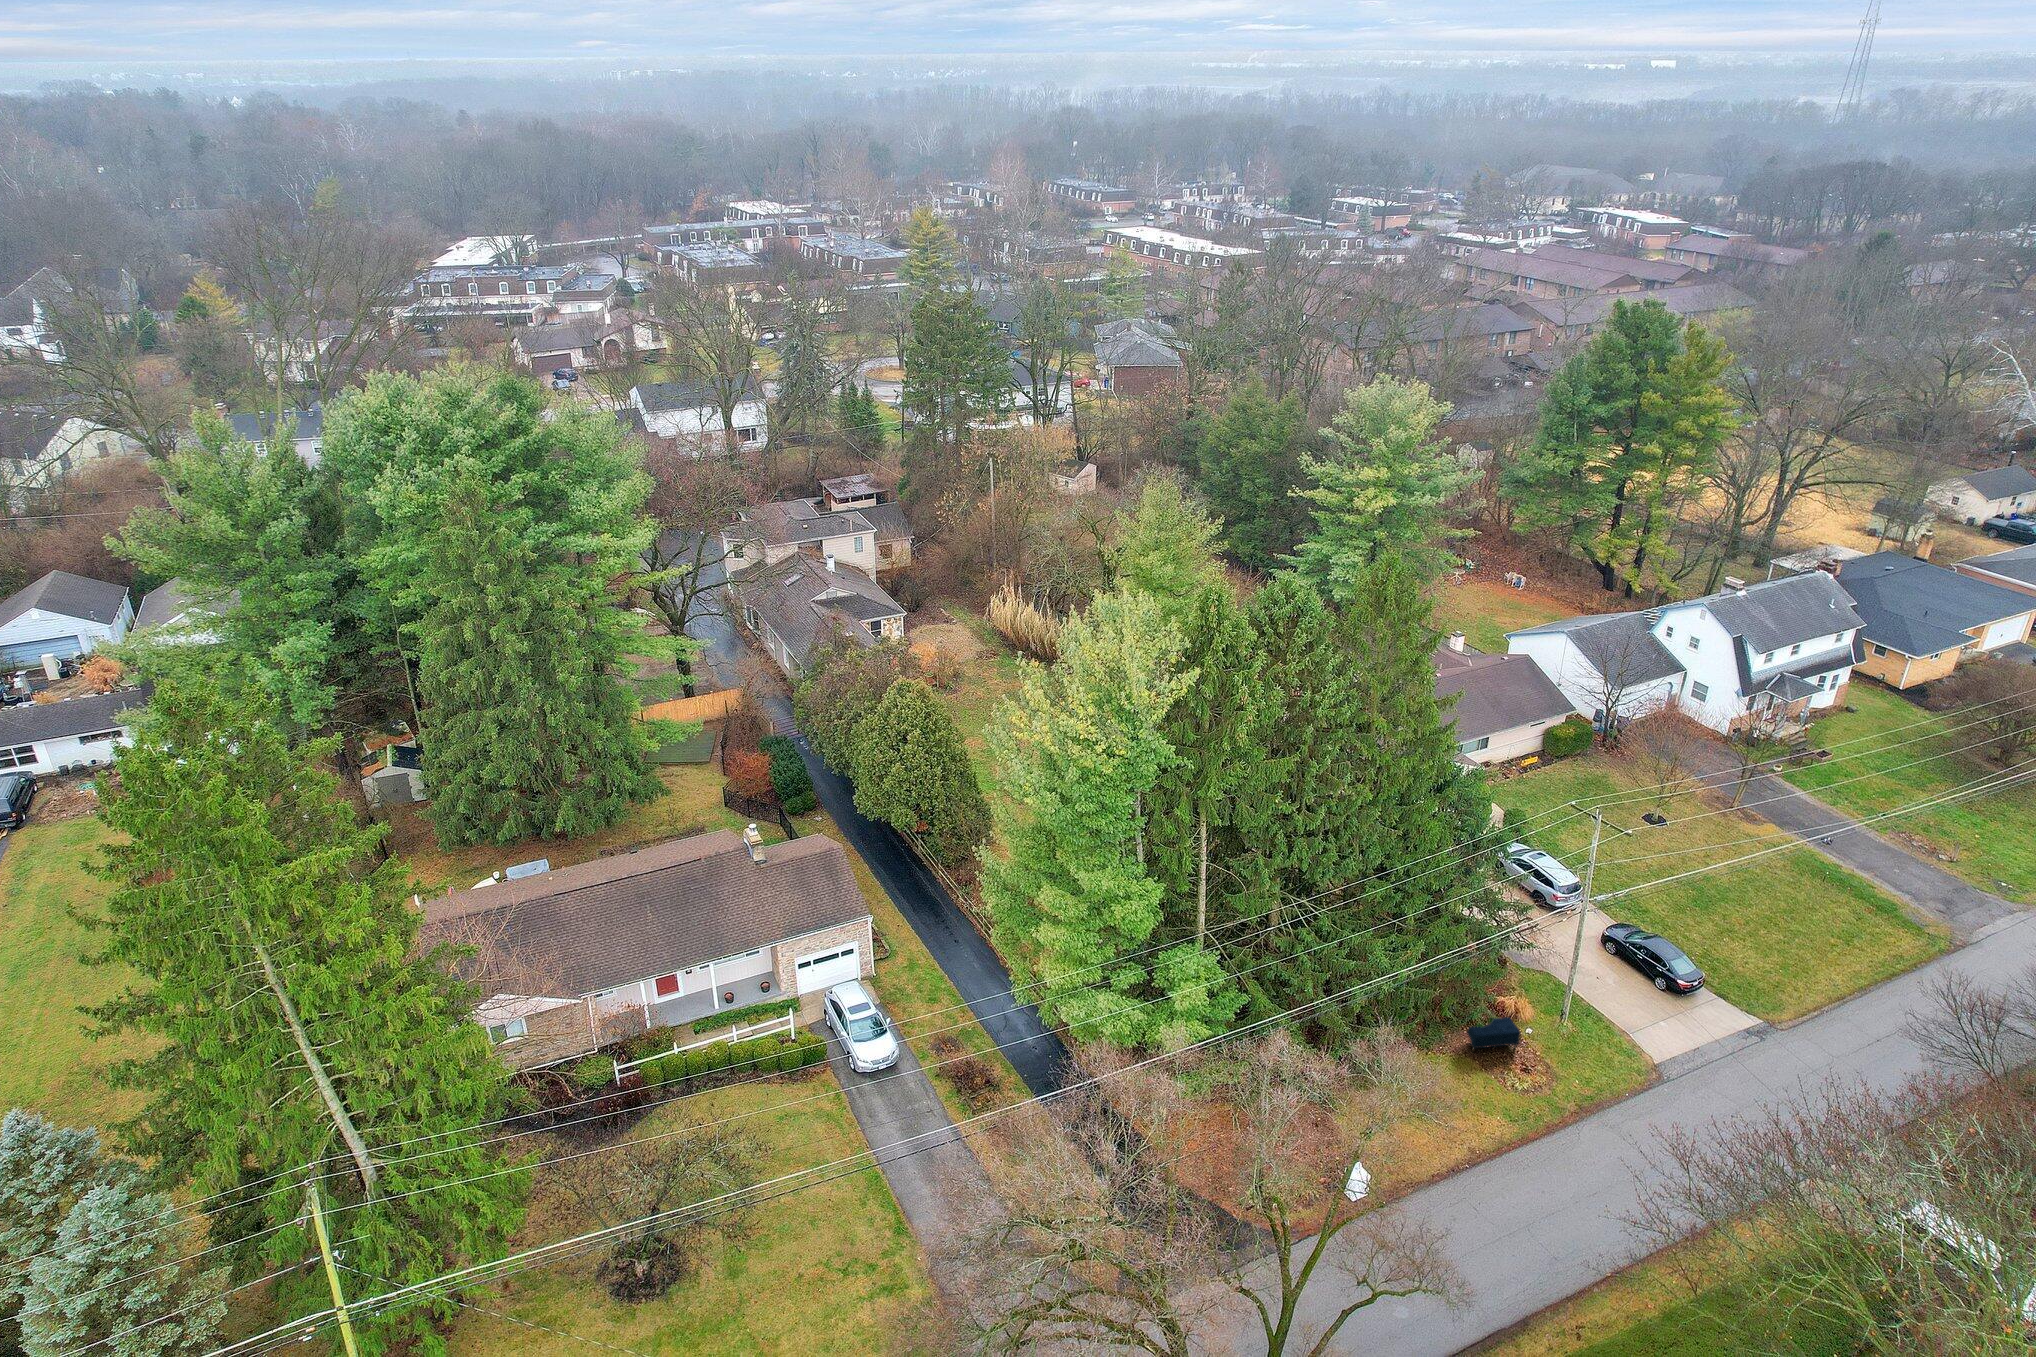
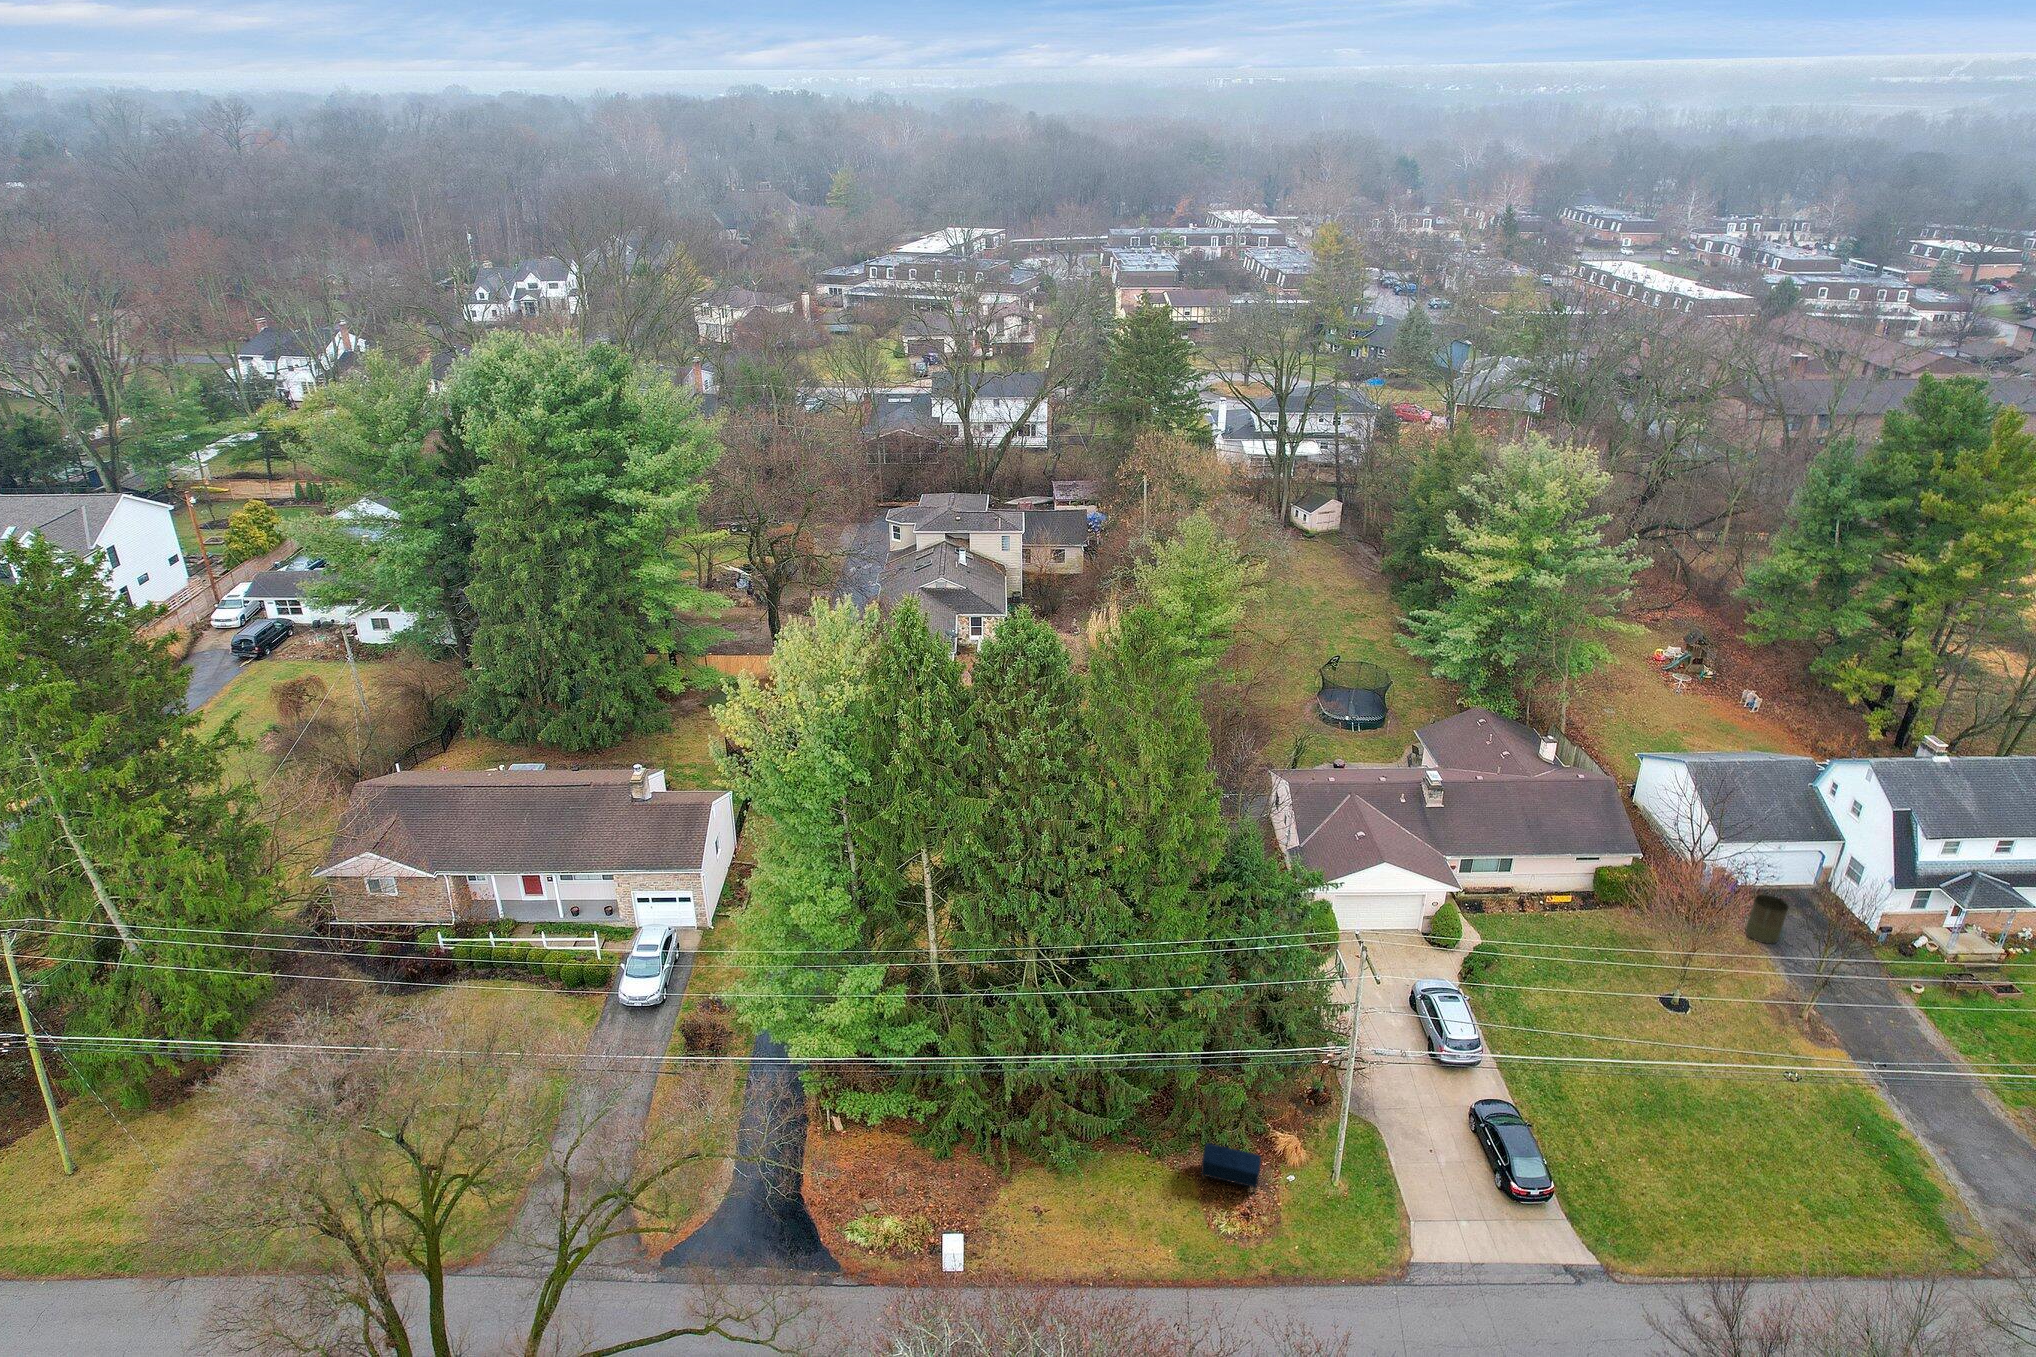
trash can: none [1655,723,1687,760] -> present [1745,895,1788,944]

